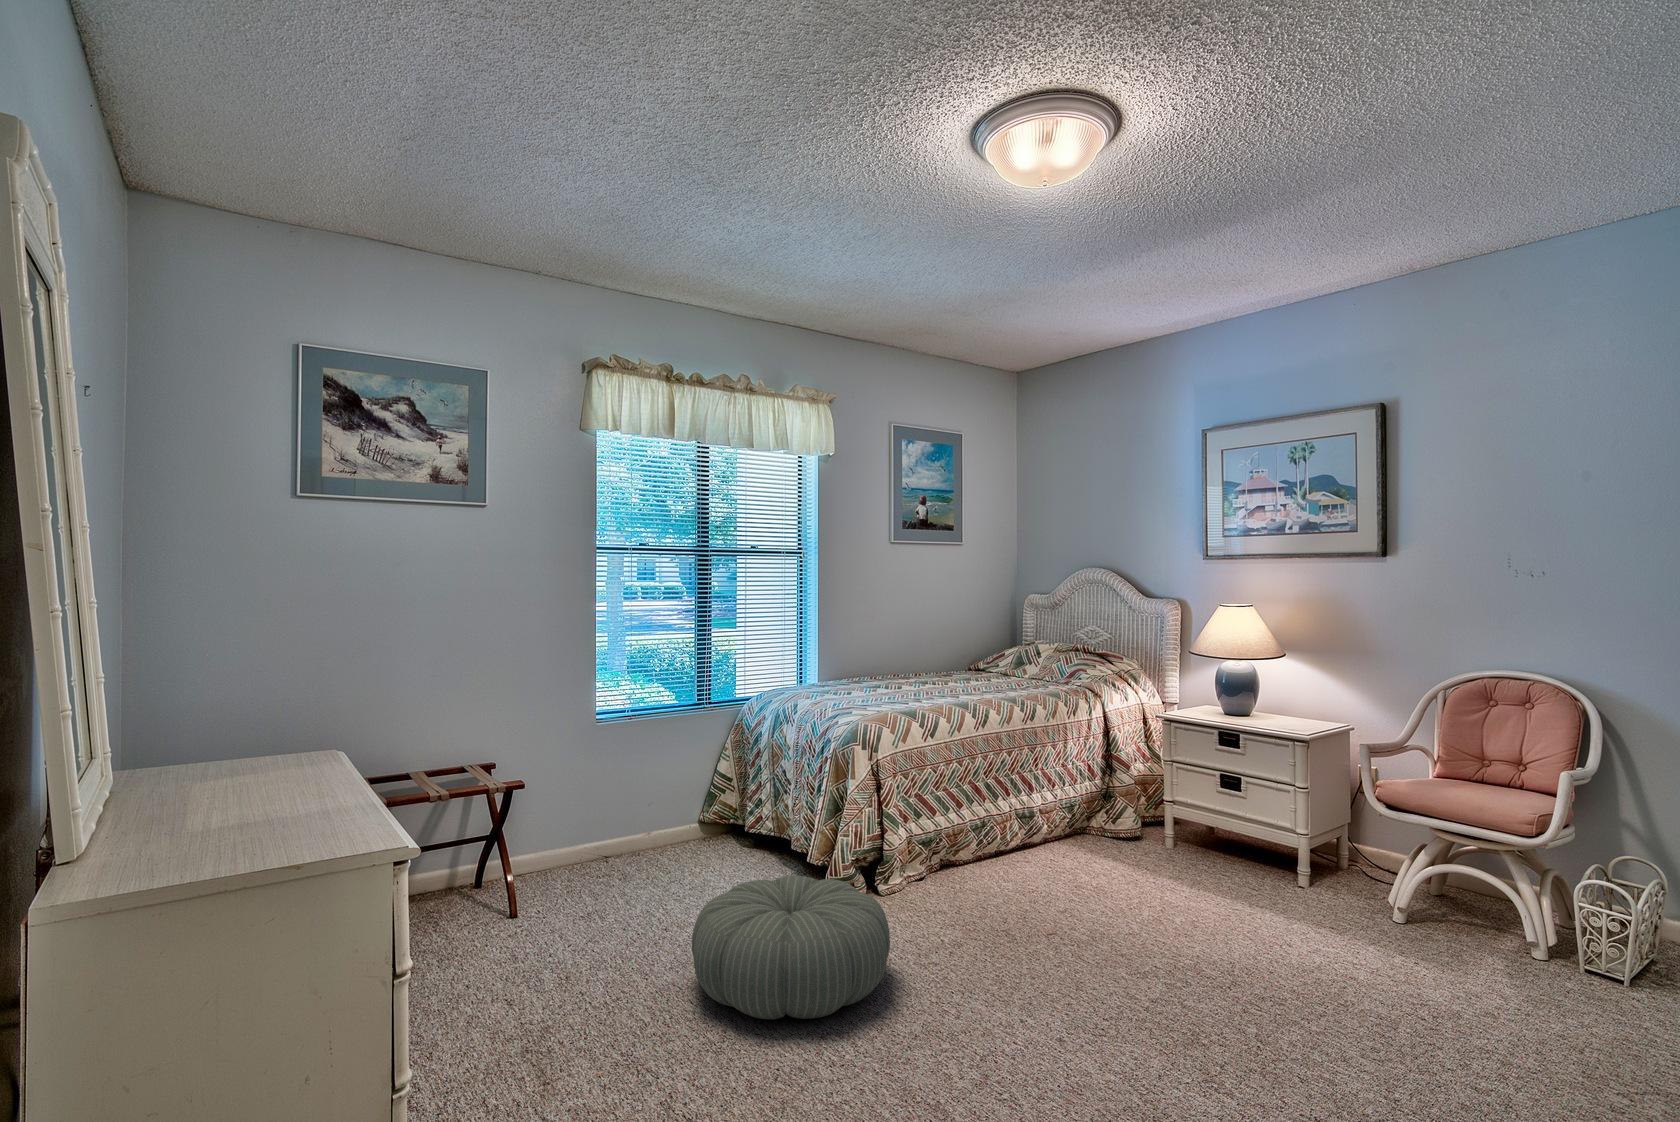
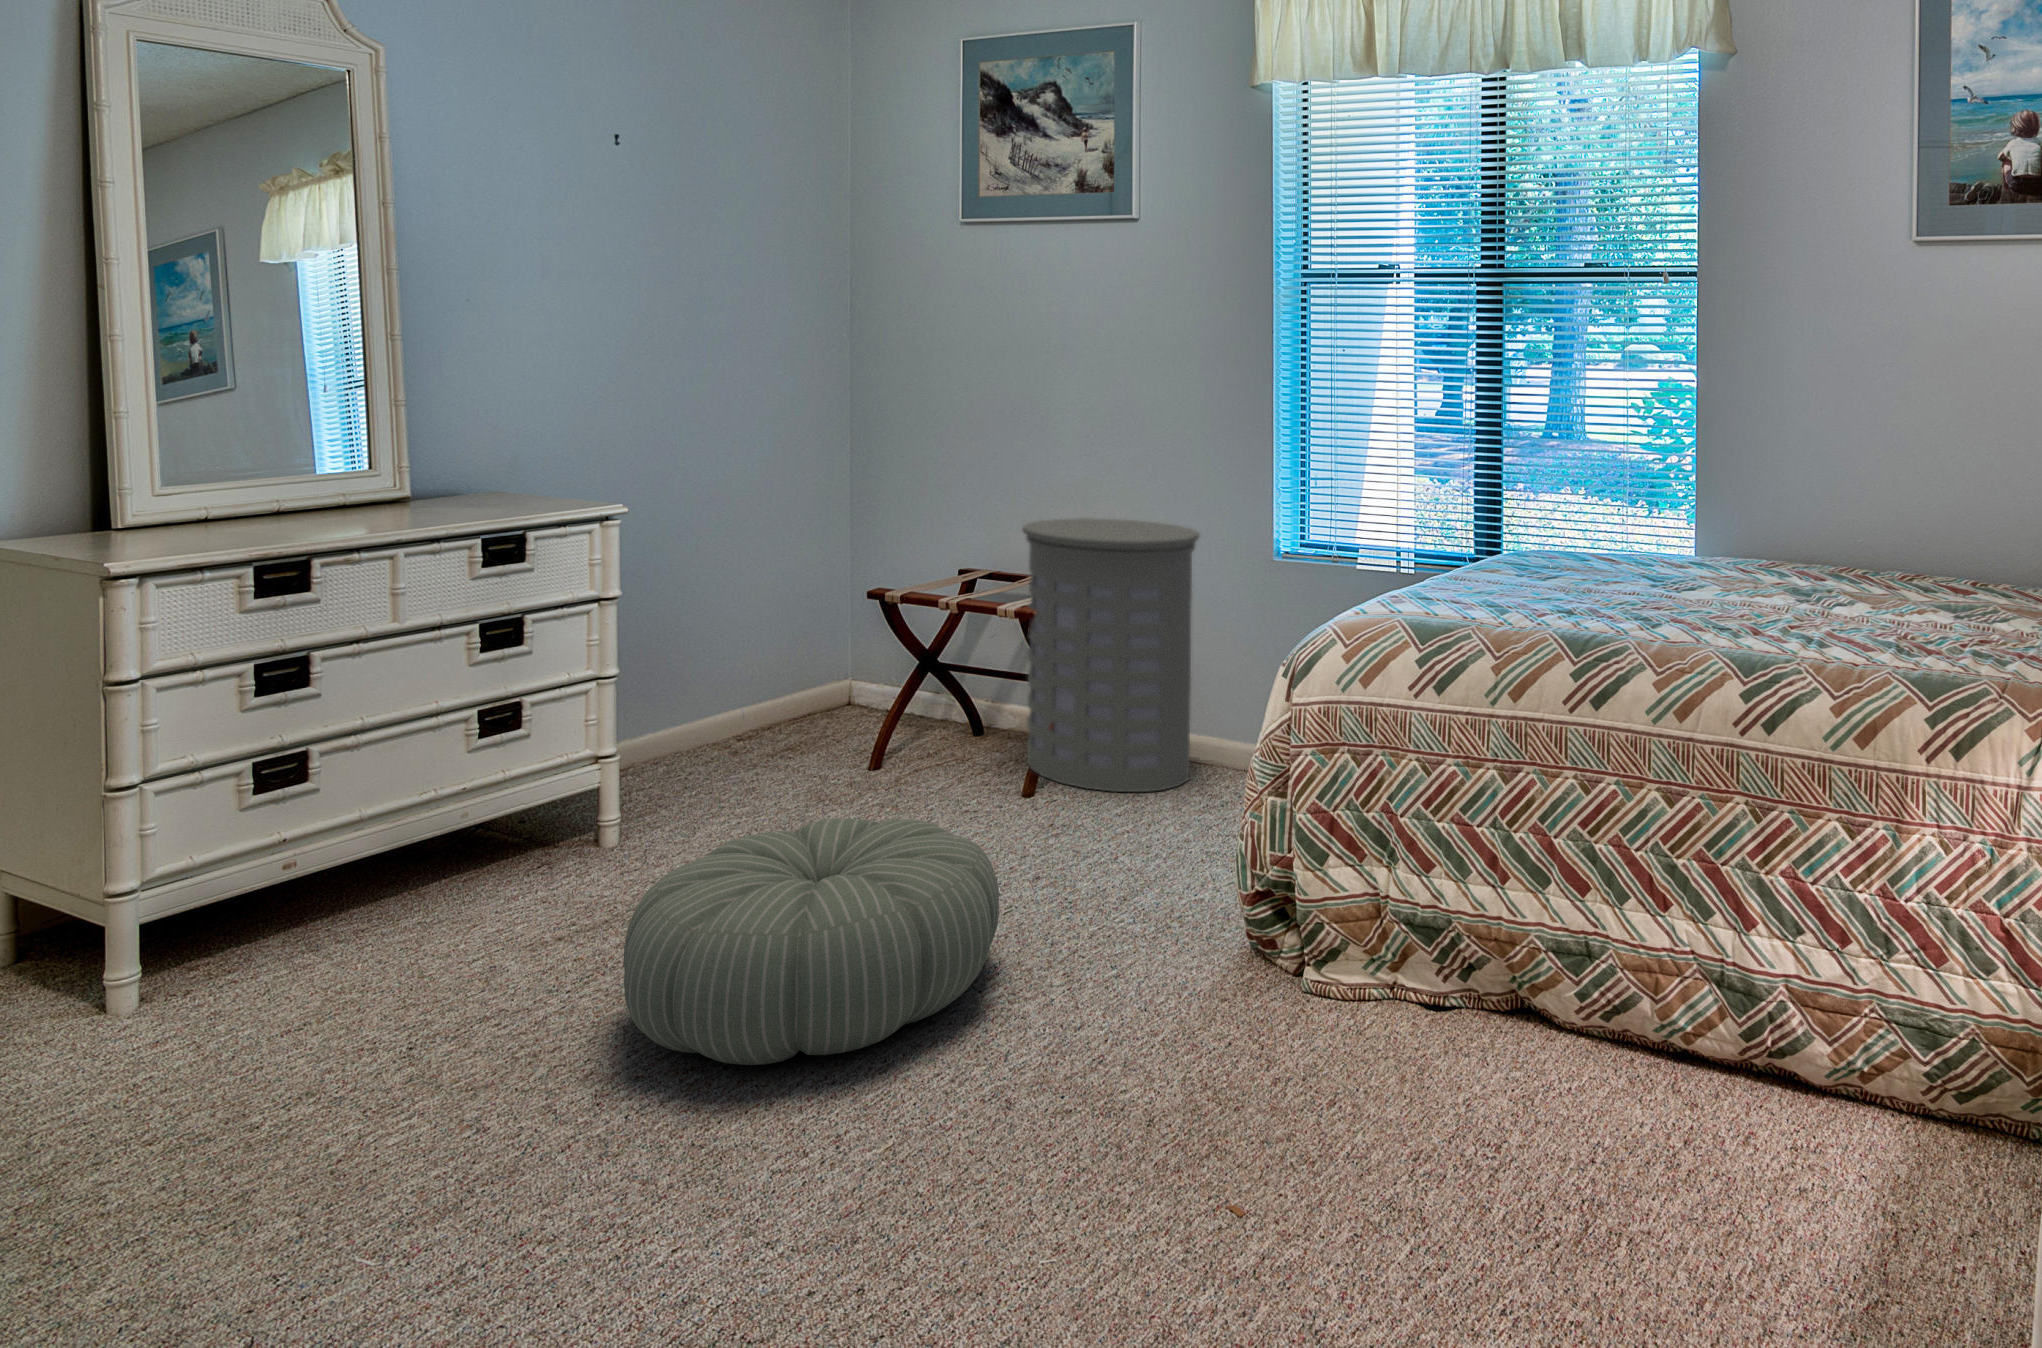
laundry hamper: none [455,715,606,909] -> present [1022,518,1199,792]

